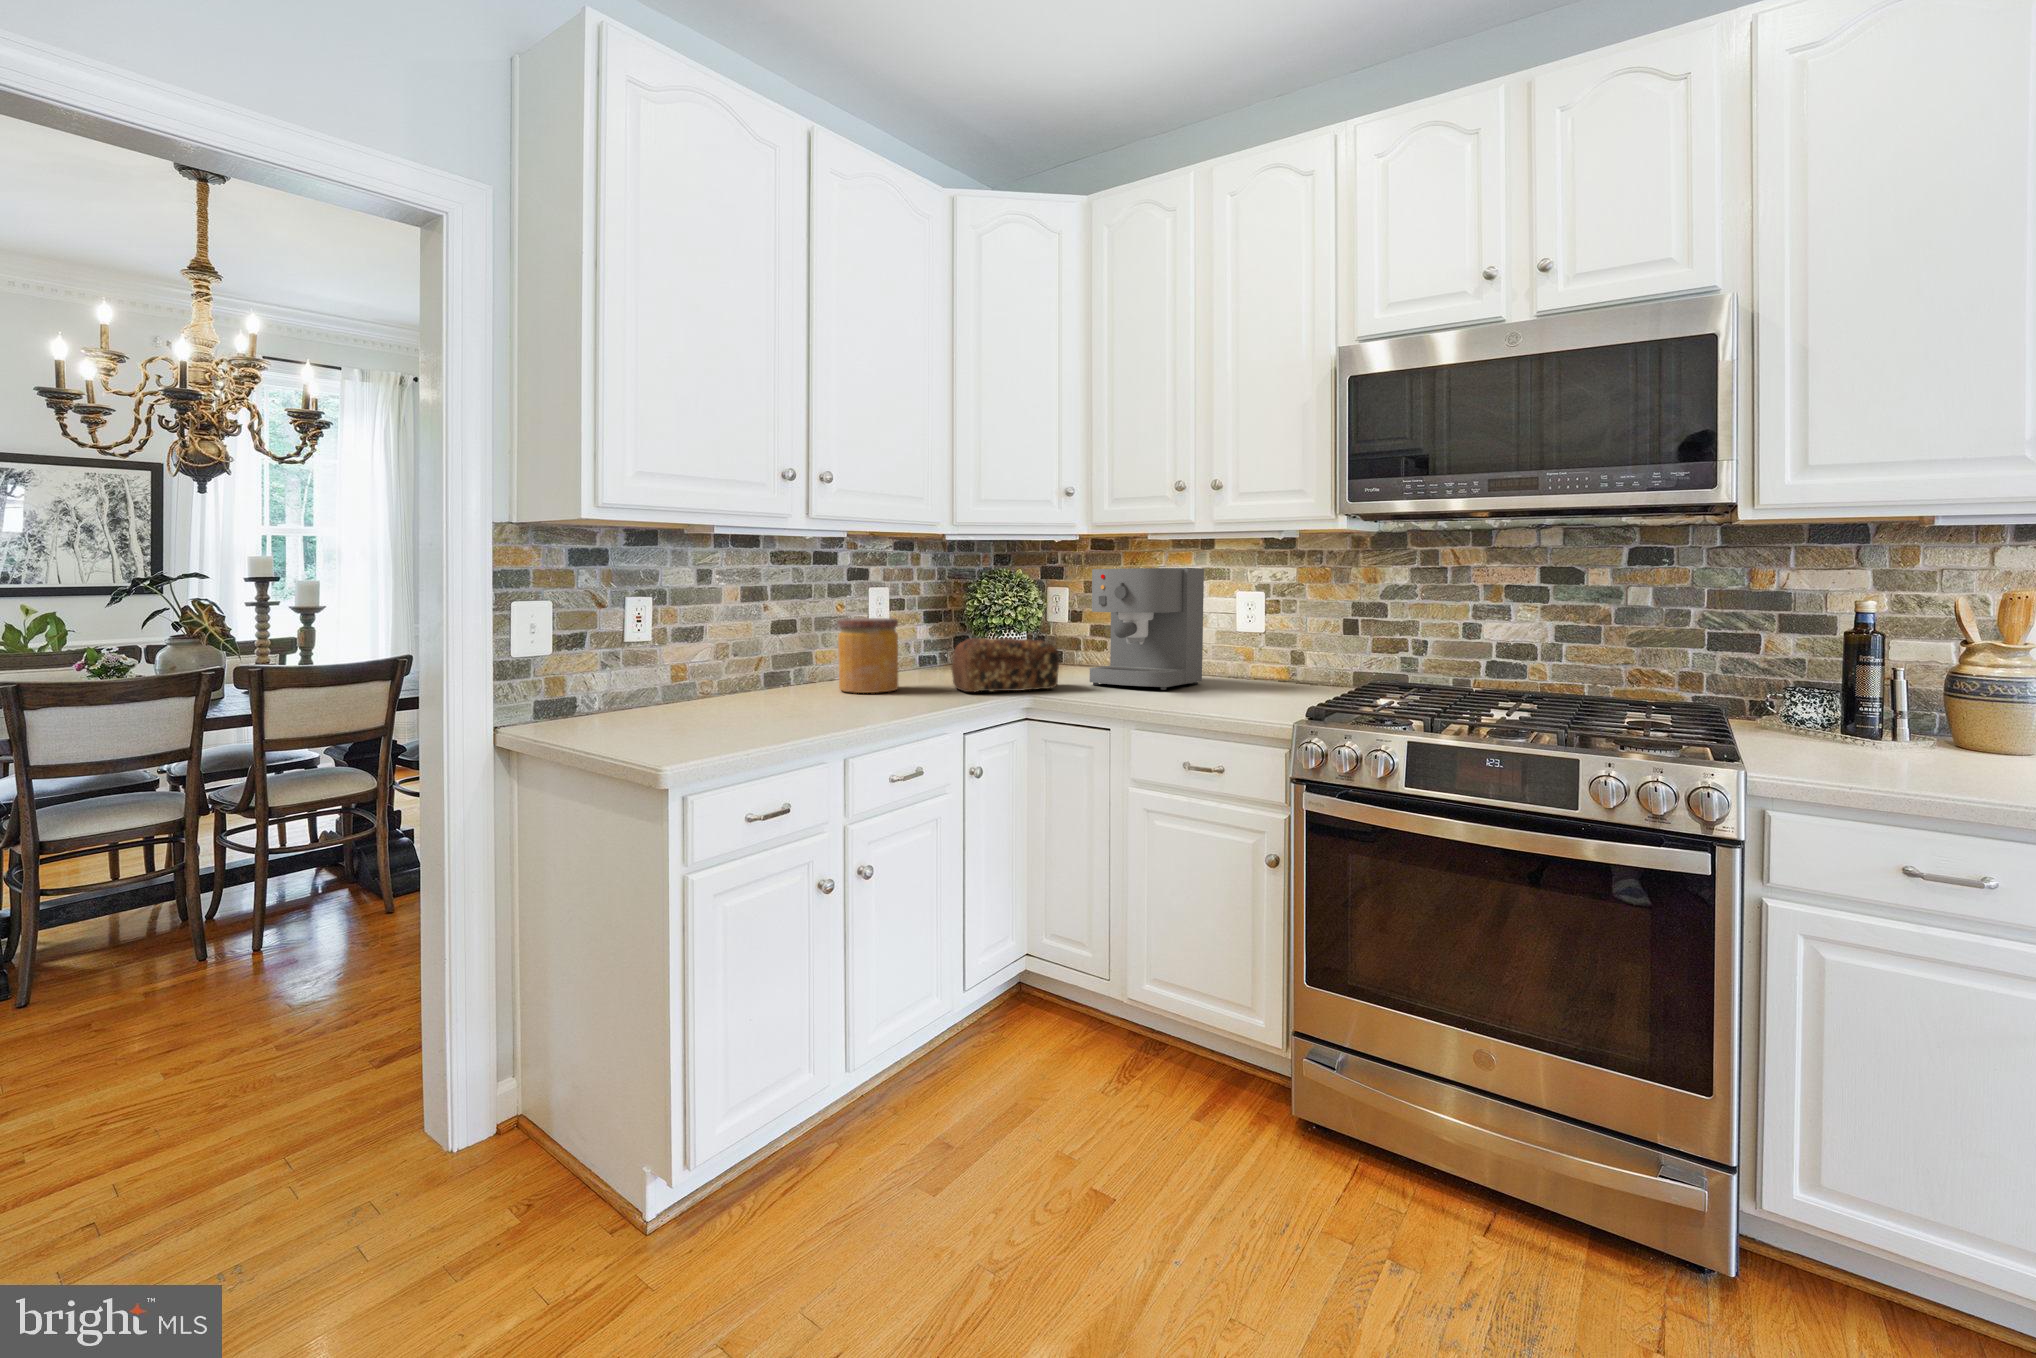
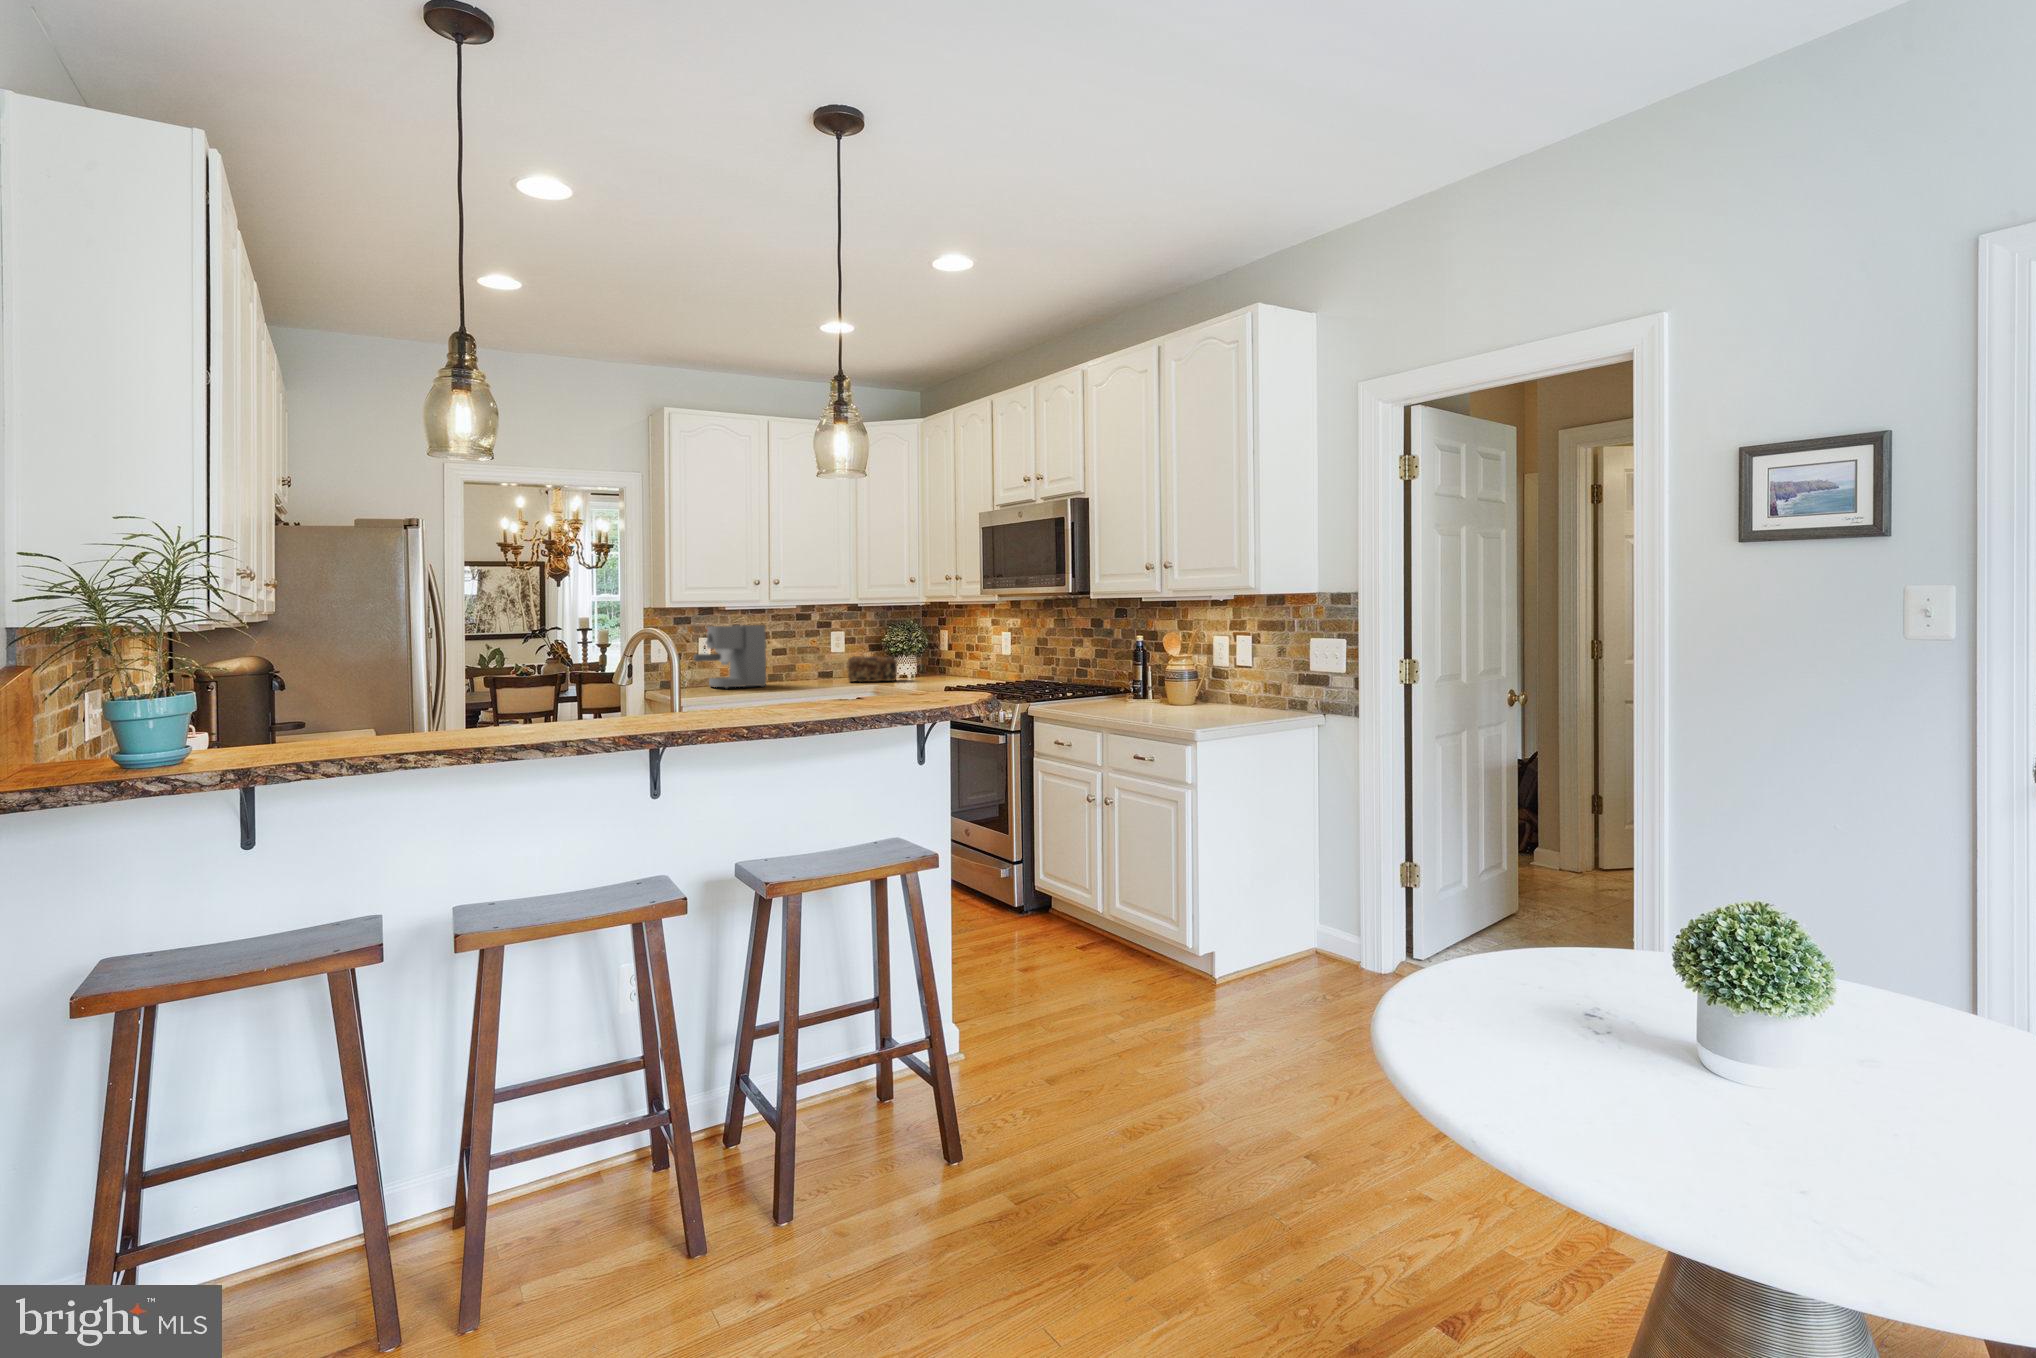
coffee maker: present [1090,568,1204,690] -> present [694,625,766,688]
jar: present [838,618,898,693] -> none [797,647,826,682]

